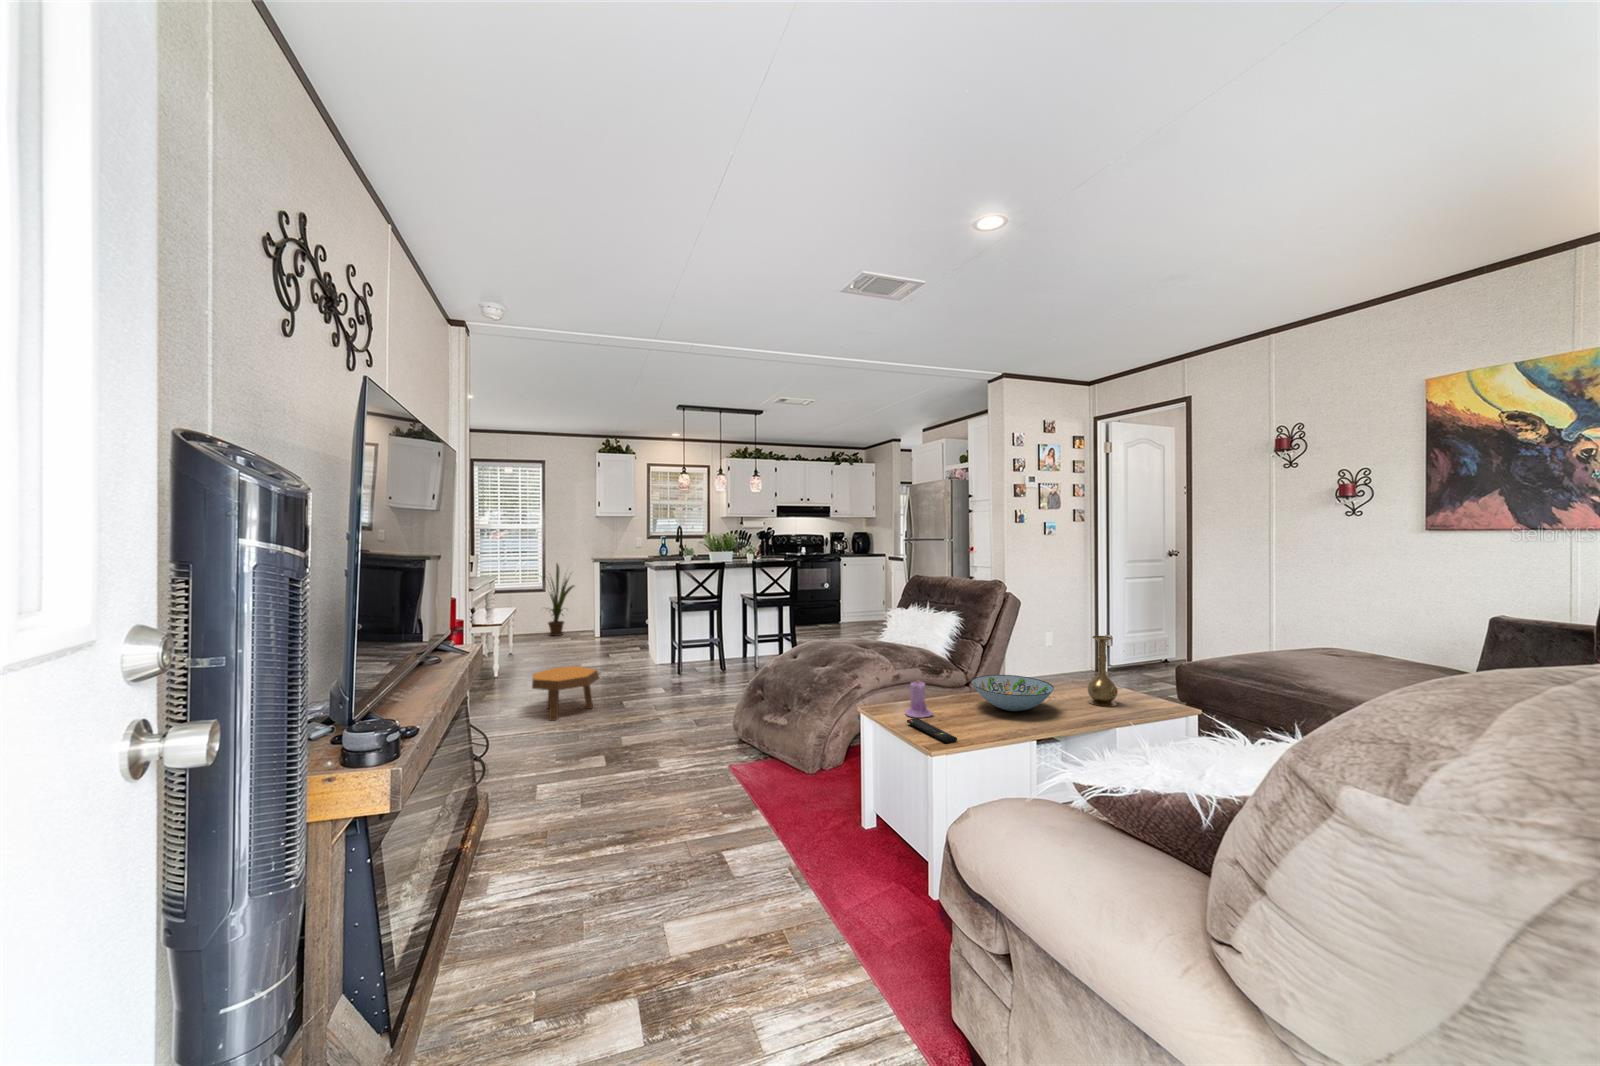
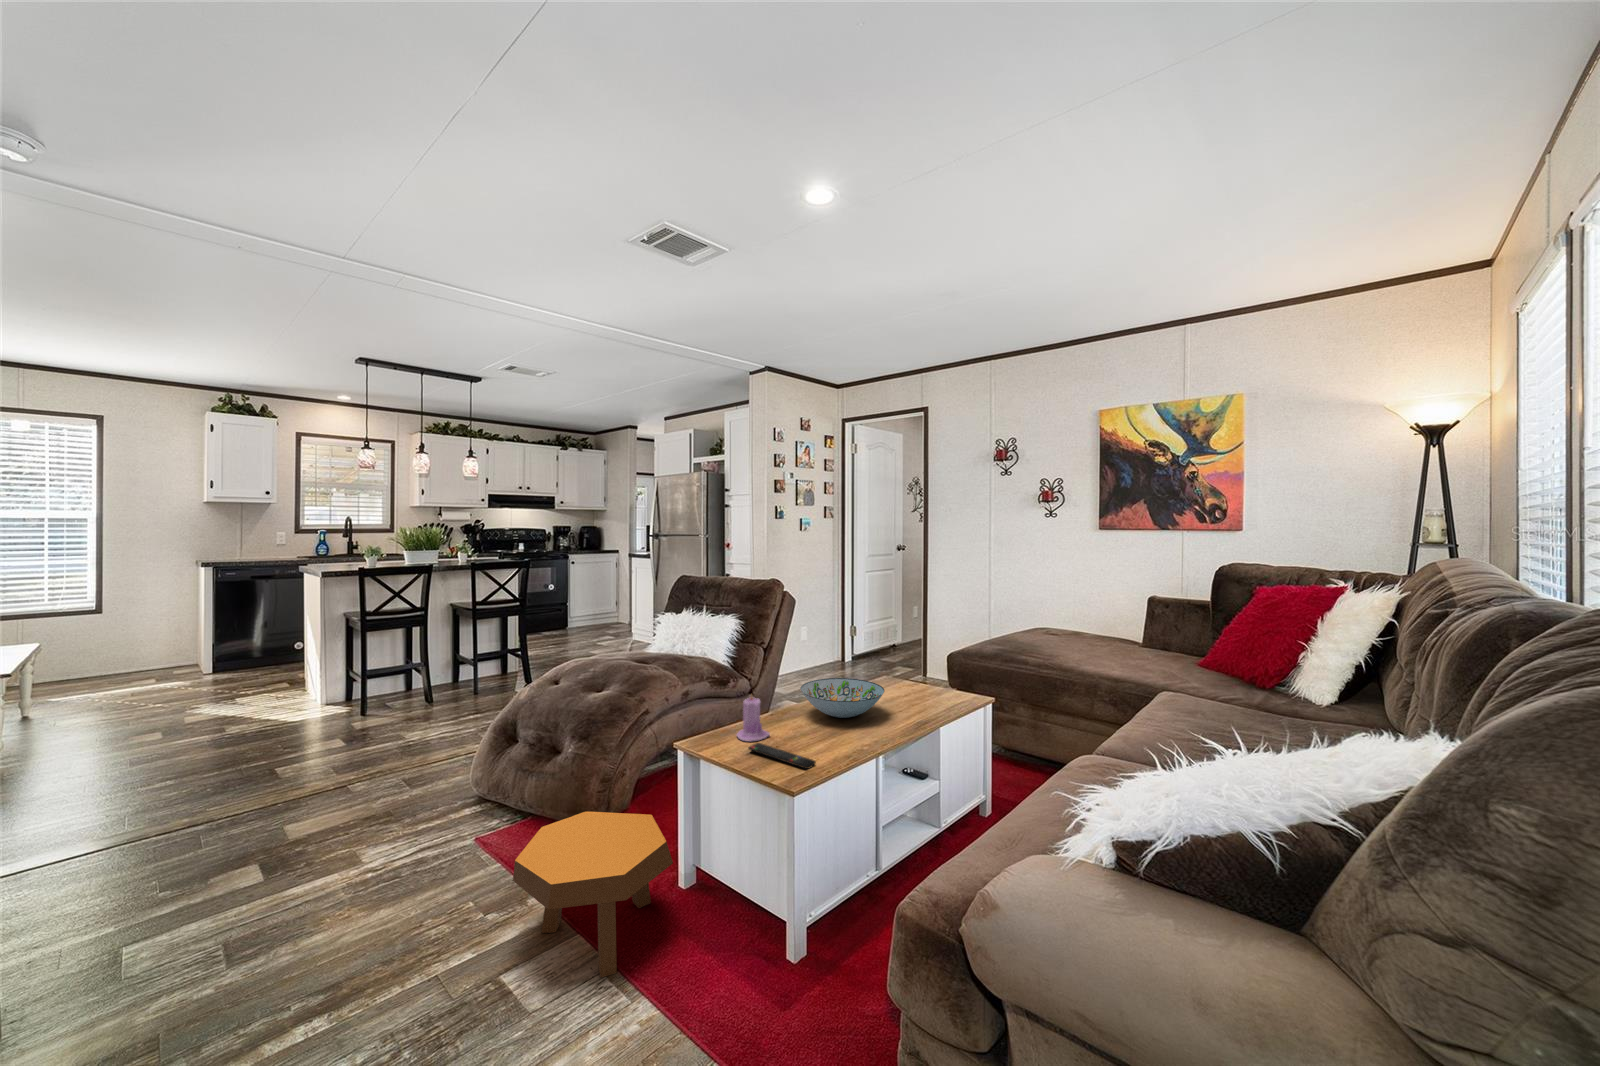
house plant: present [548,564,574,636] -> none [60,567,155,681]
vase: present [1087,636,1118,707] -> none [903,630,931,700]
footstool: present [532,666,599,721] -> present [513,812,673,978]

